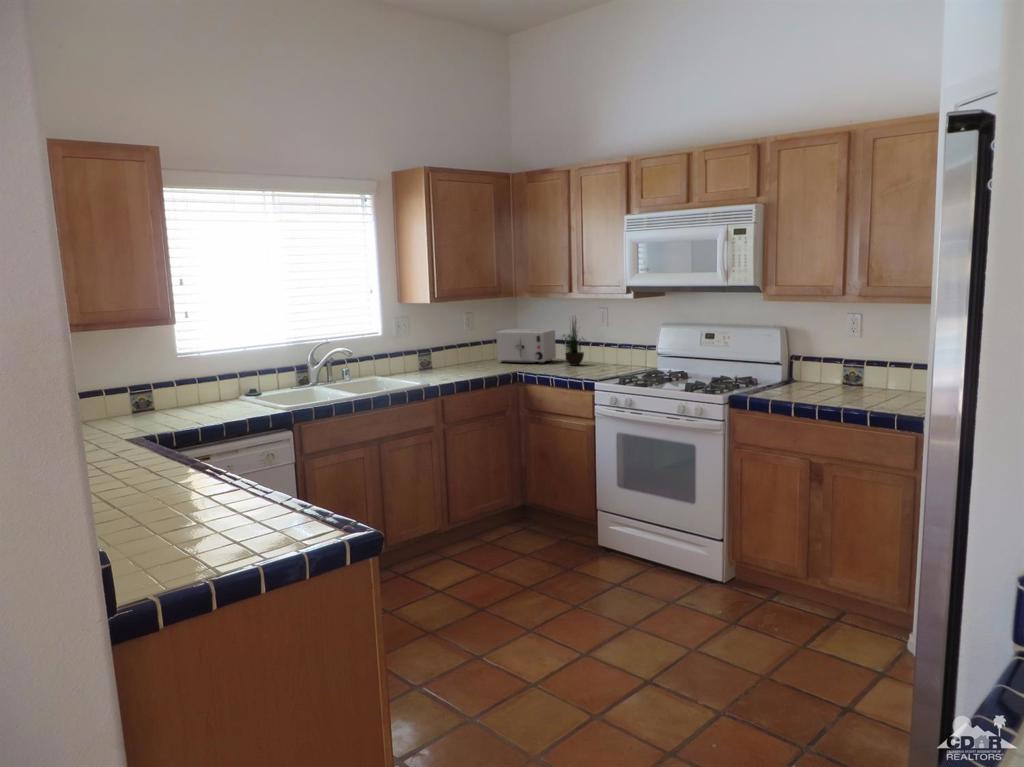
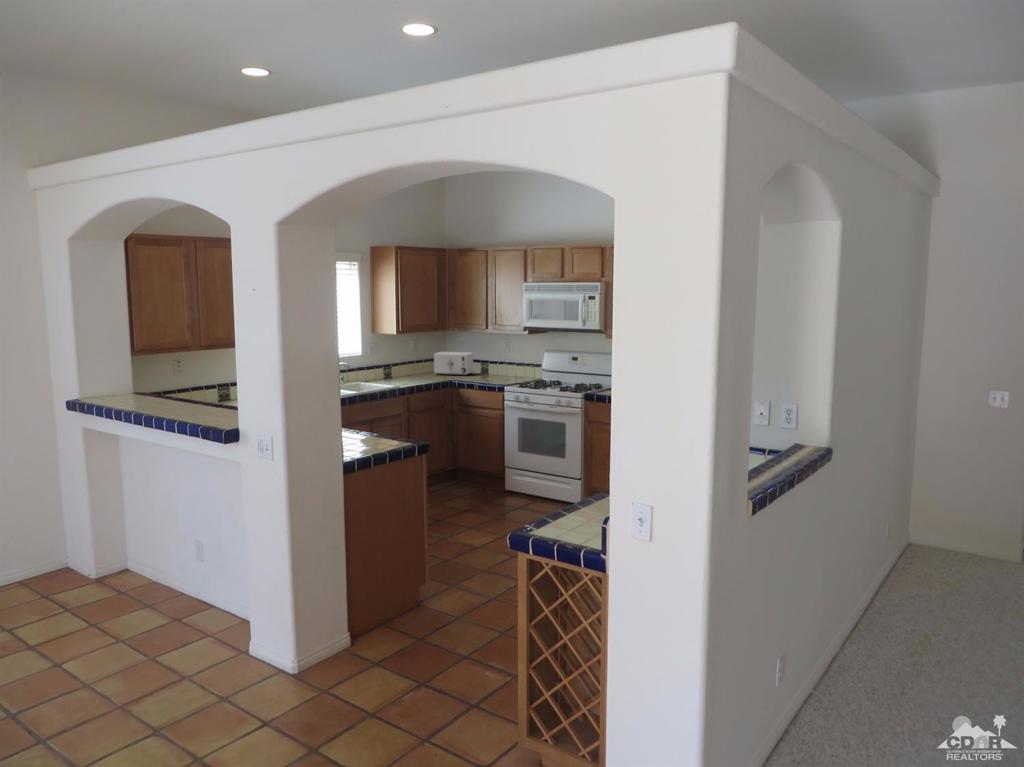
potted plant: present [564,320,584,366] -> none [476,338,497,377]

